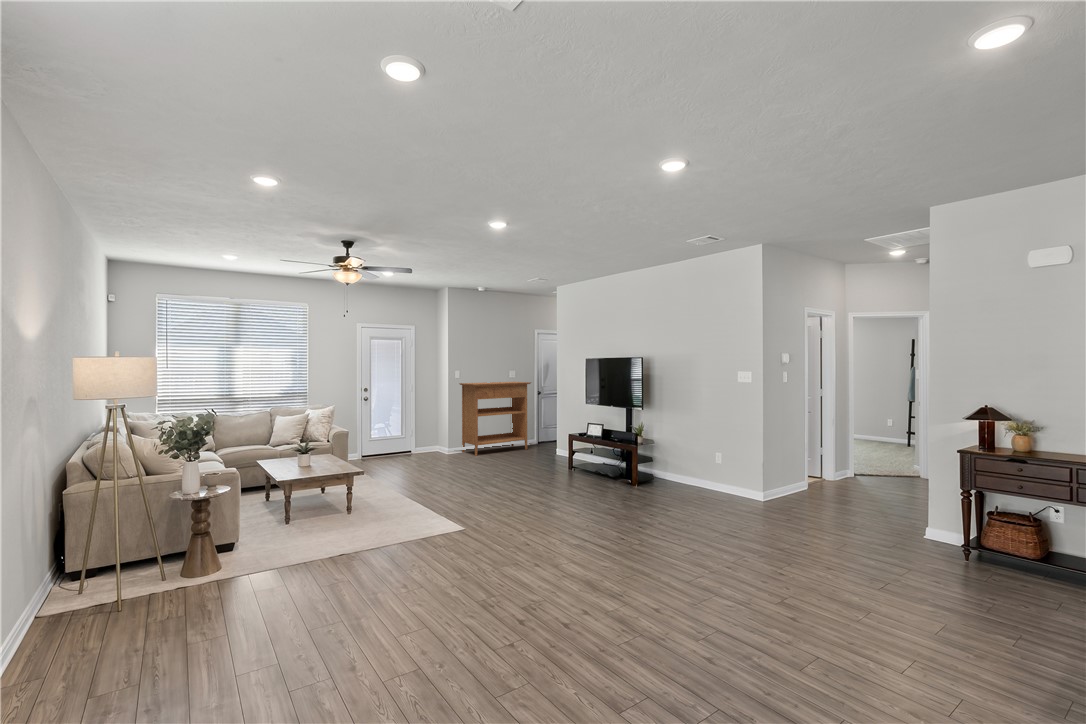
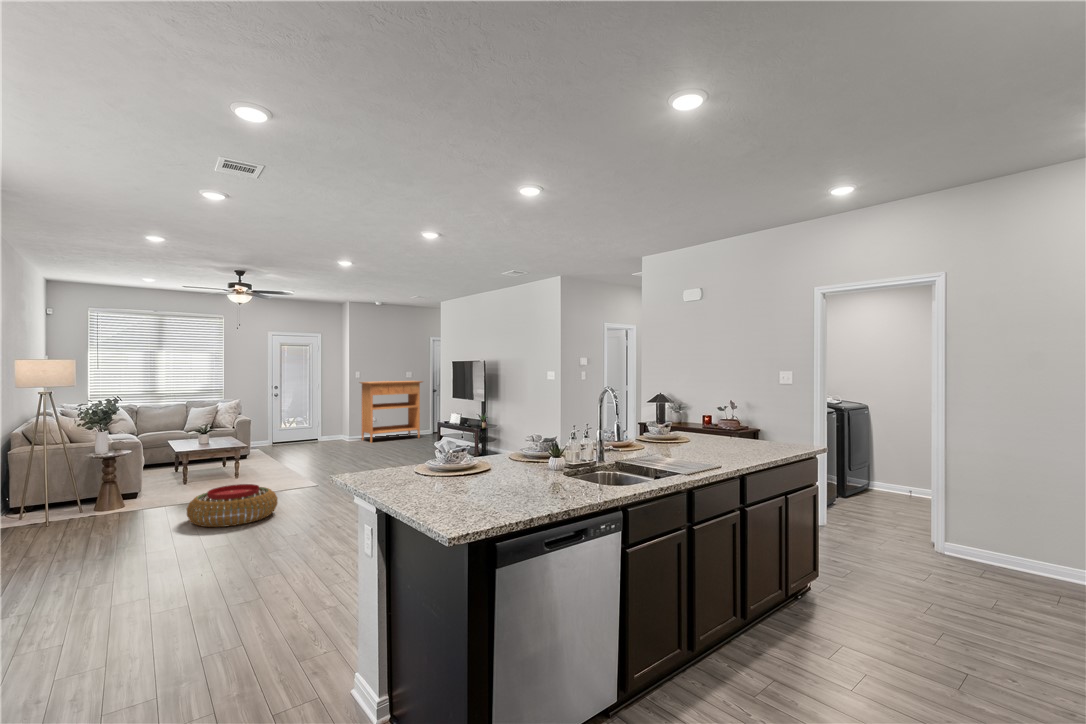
pouf: none [325,542,449,621] -> present [187,484,278,527]

